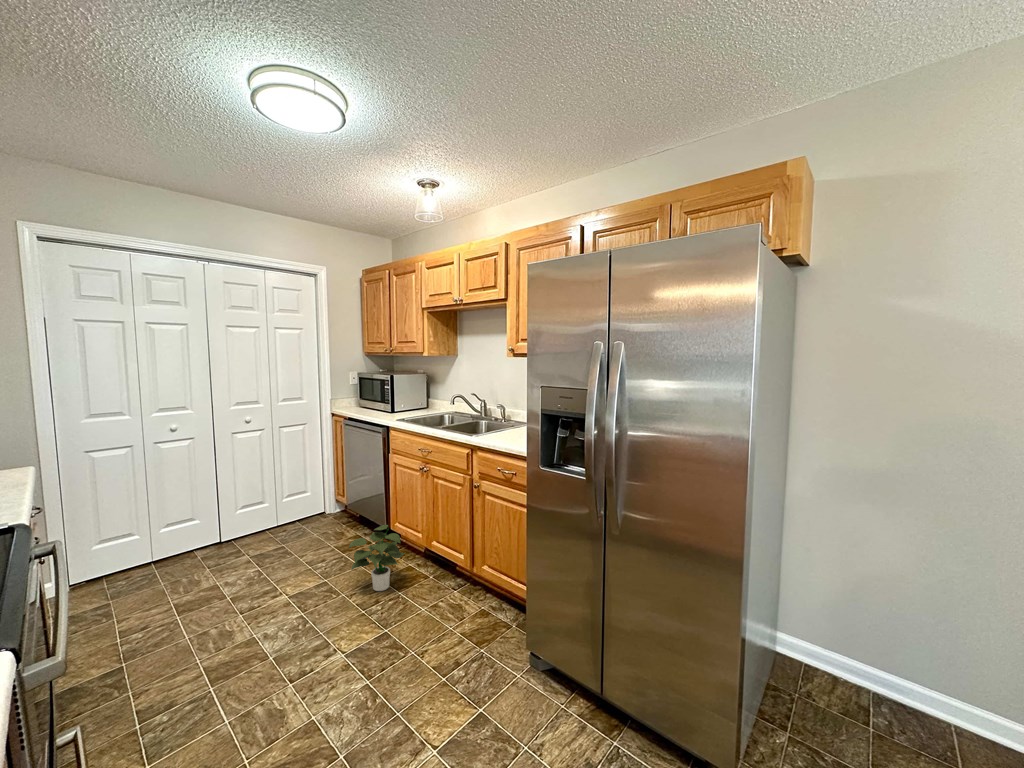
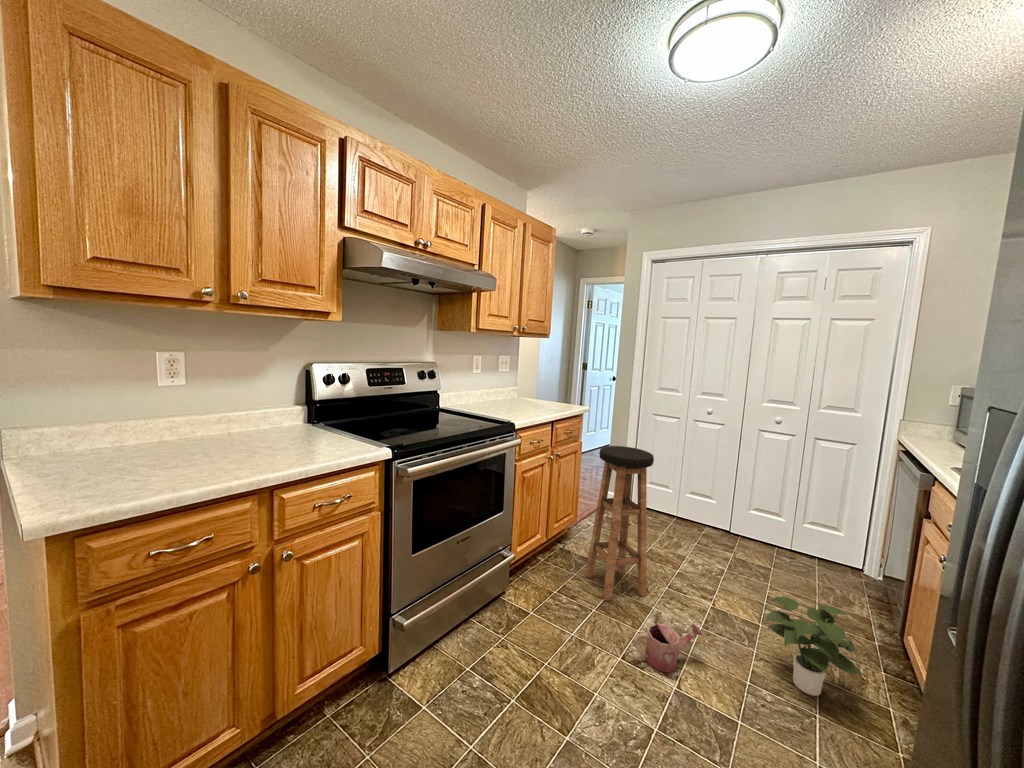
bar stool: none [140,479,235,682] -> present [585,446,654,601]
watering can: none [295,603,332,665] -> present [634,614,704,673]

